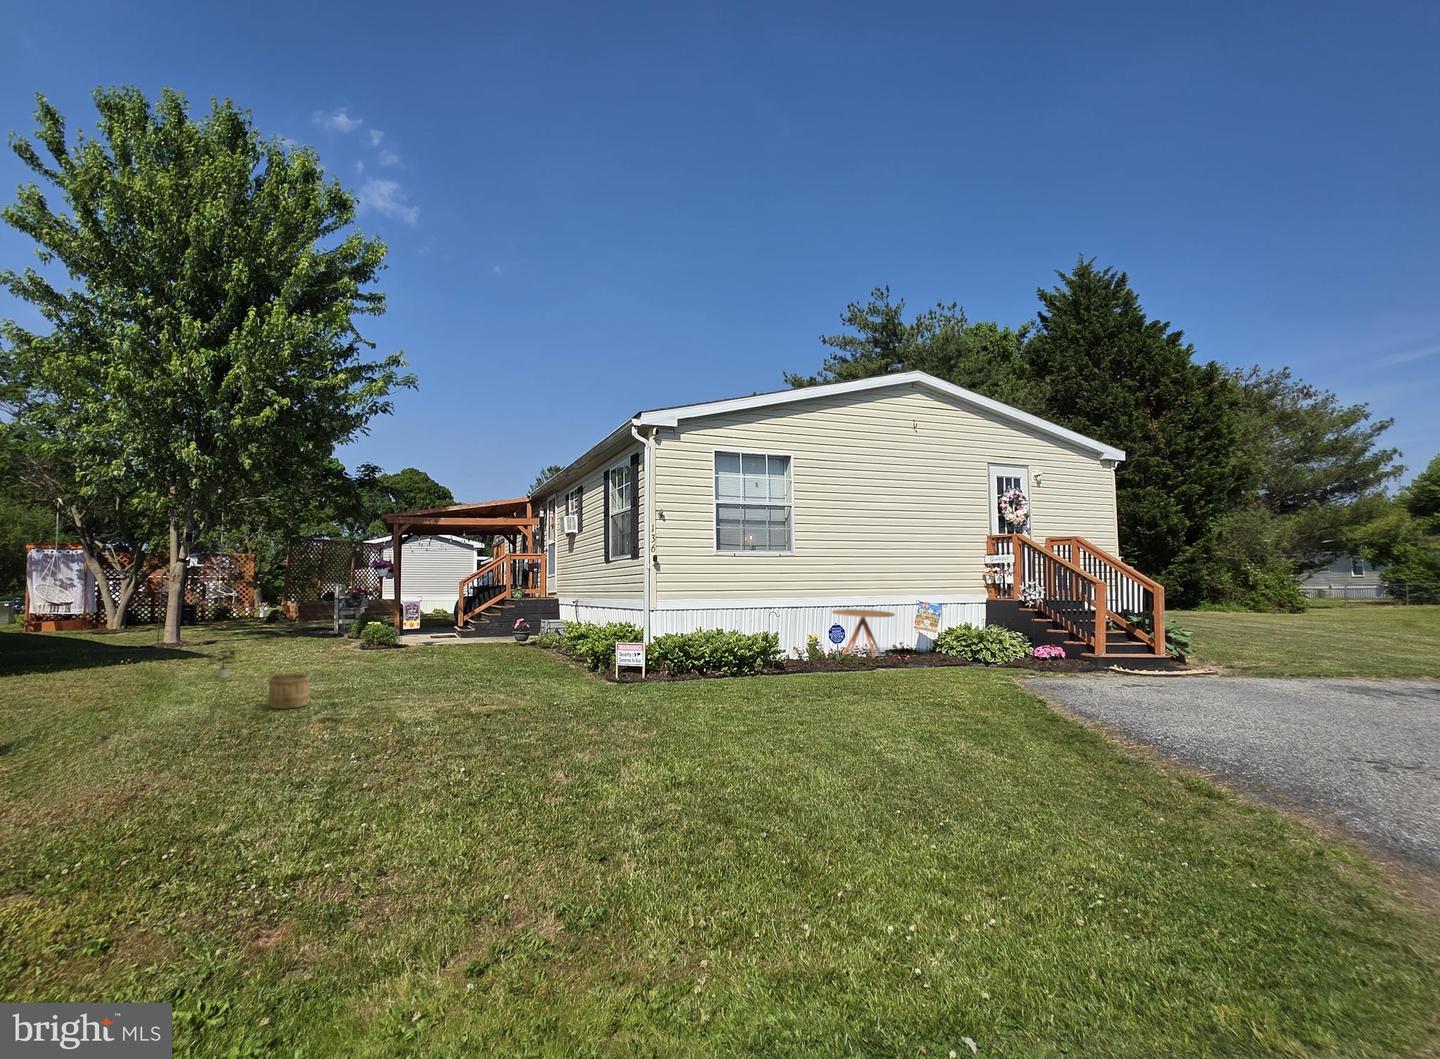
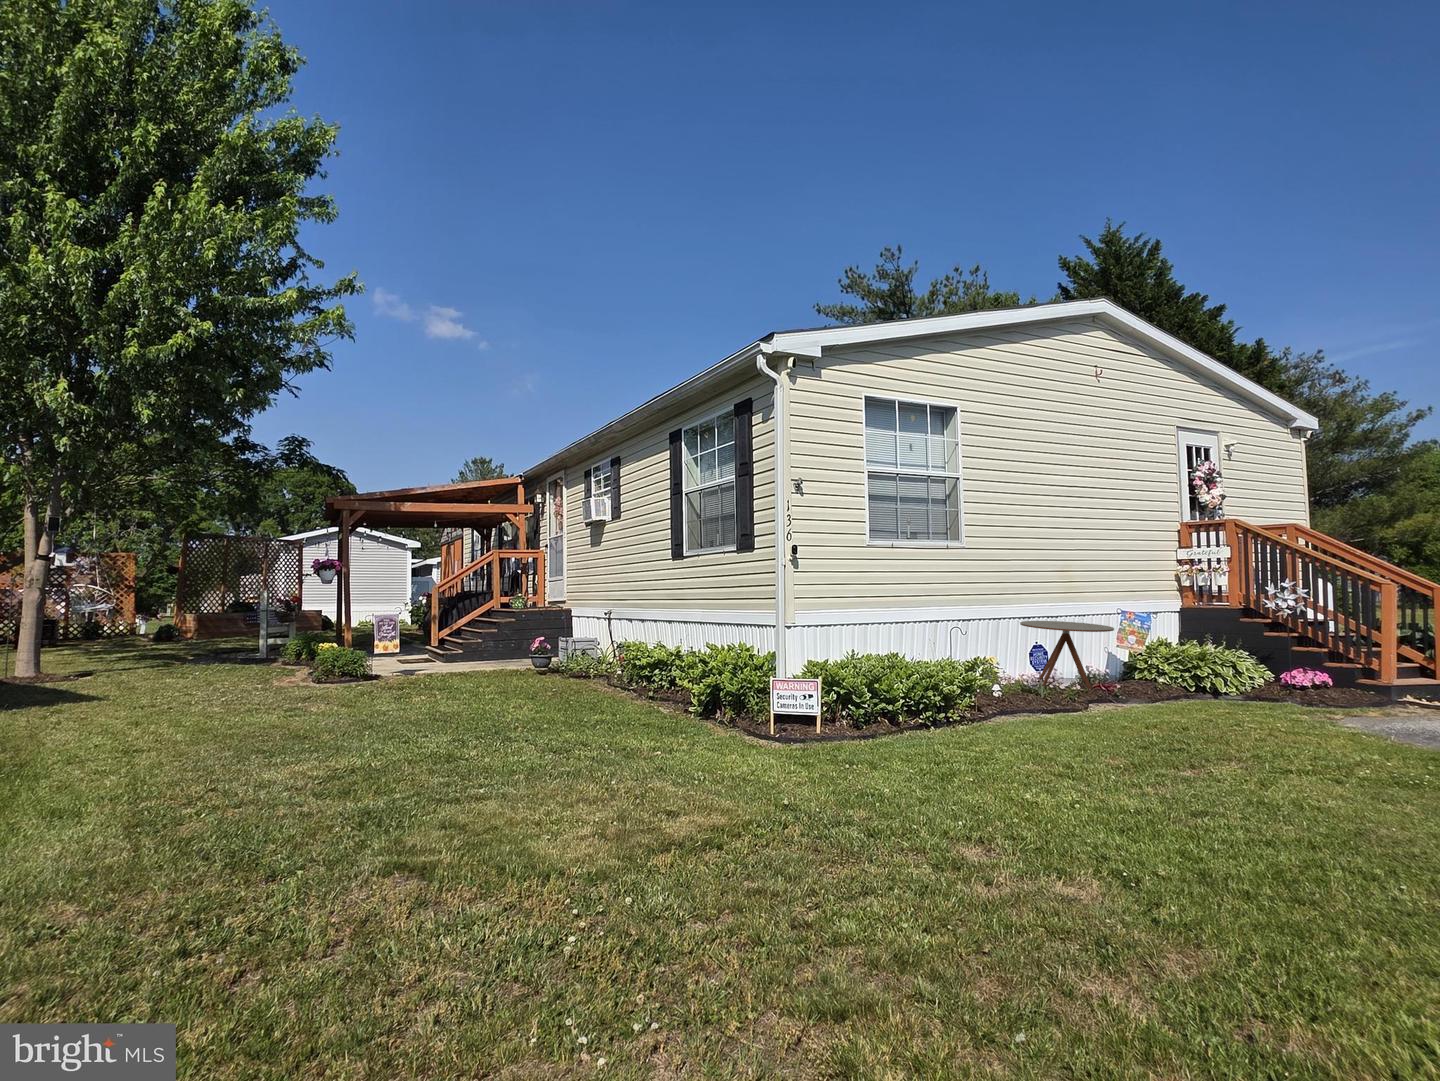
potted plant: present [207,648,235,678] -> none [101,693,160,746]
wooden bucket: present [268,673,310,709] -> none [253,752,333,826]

